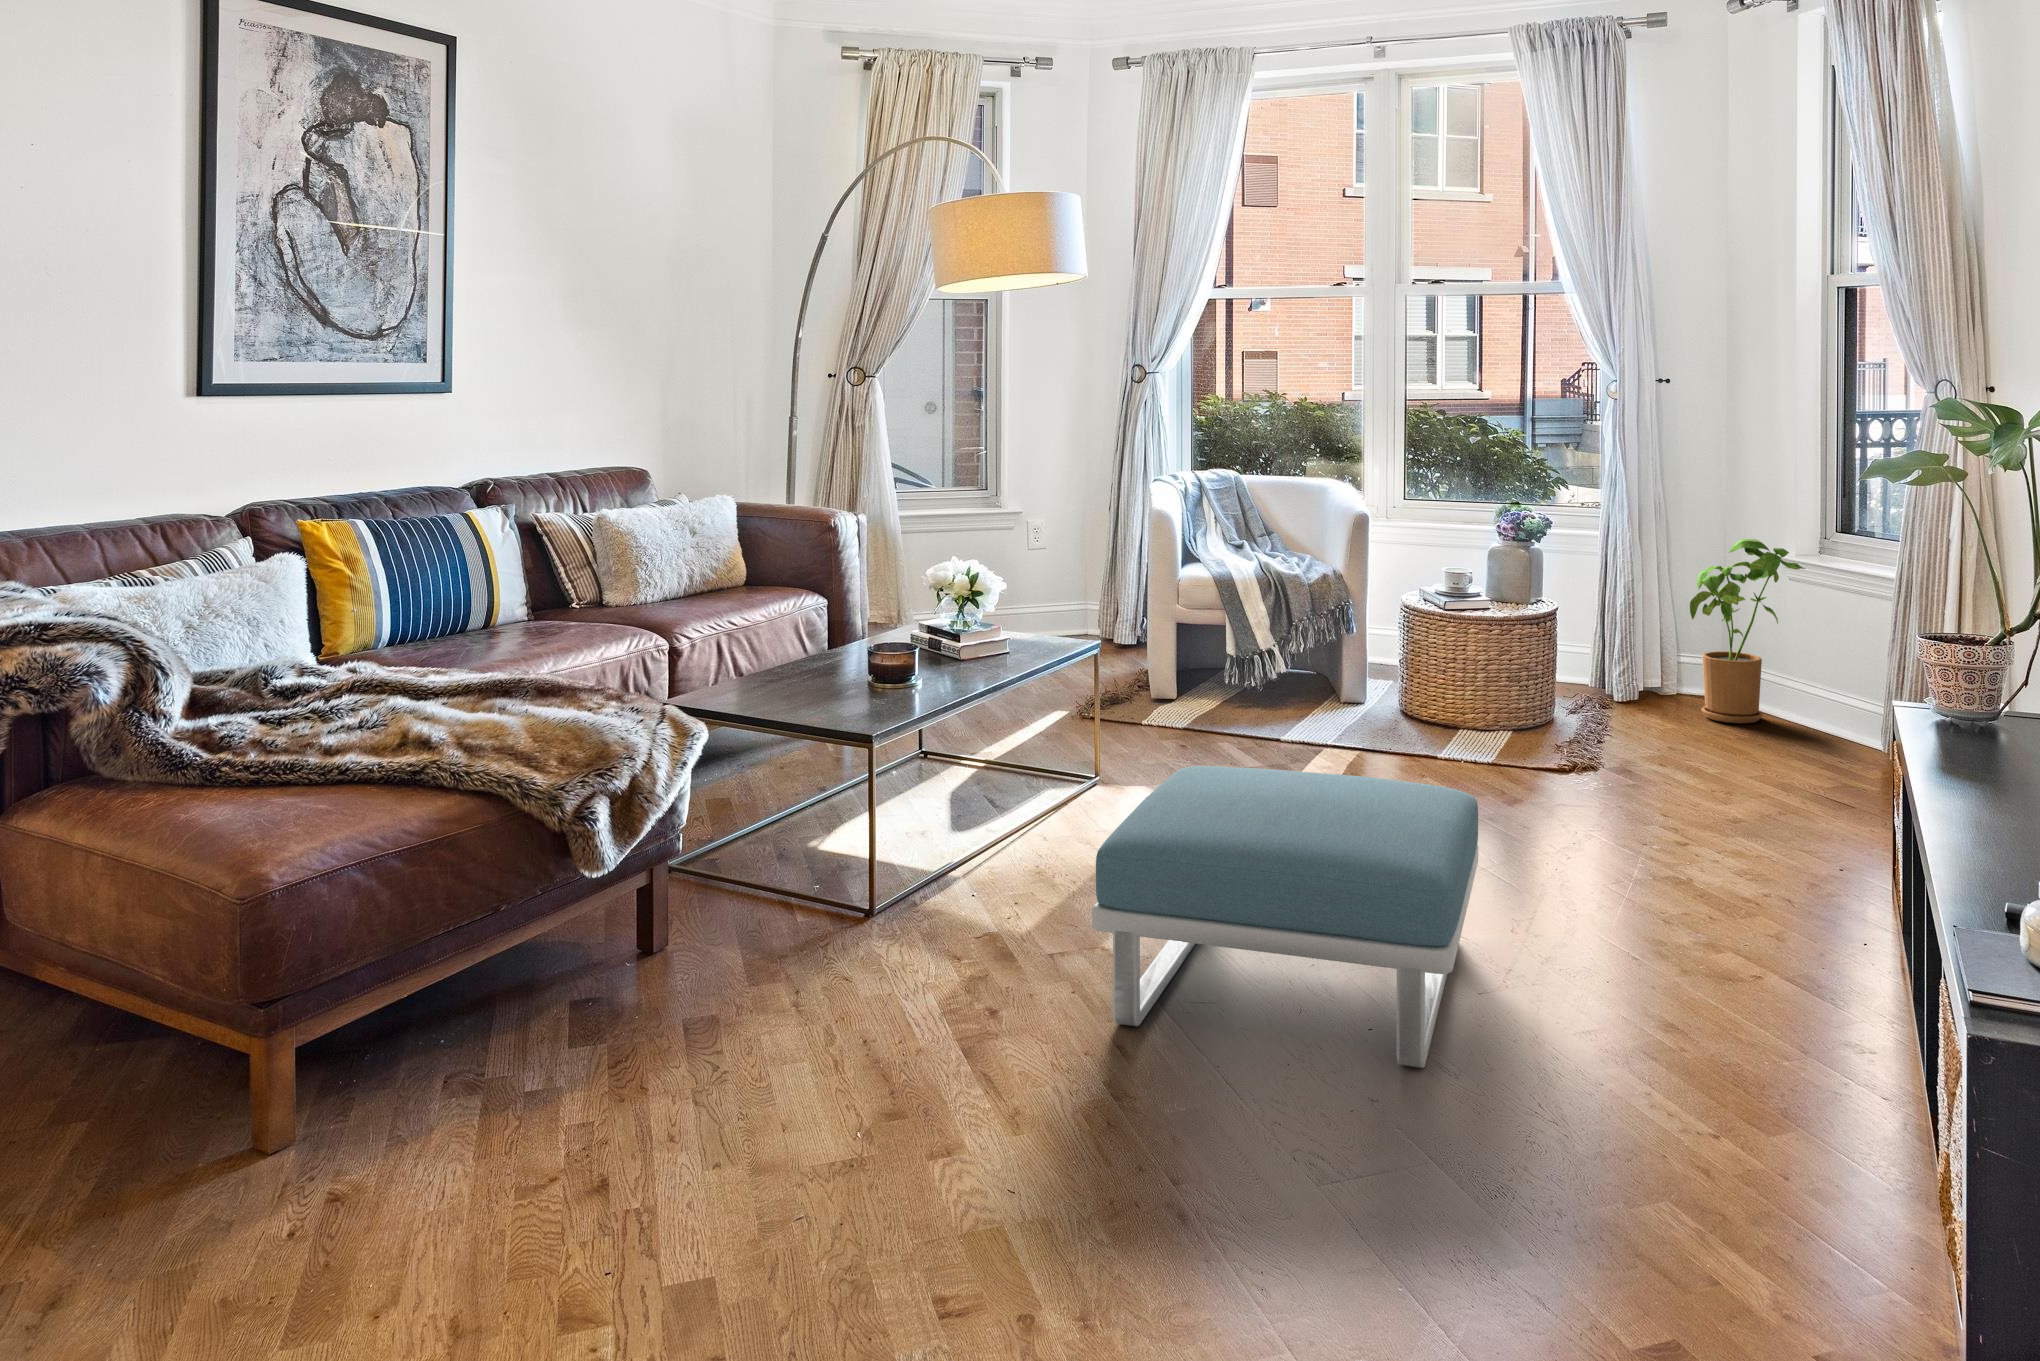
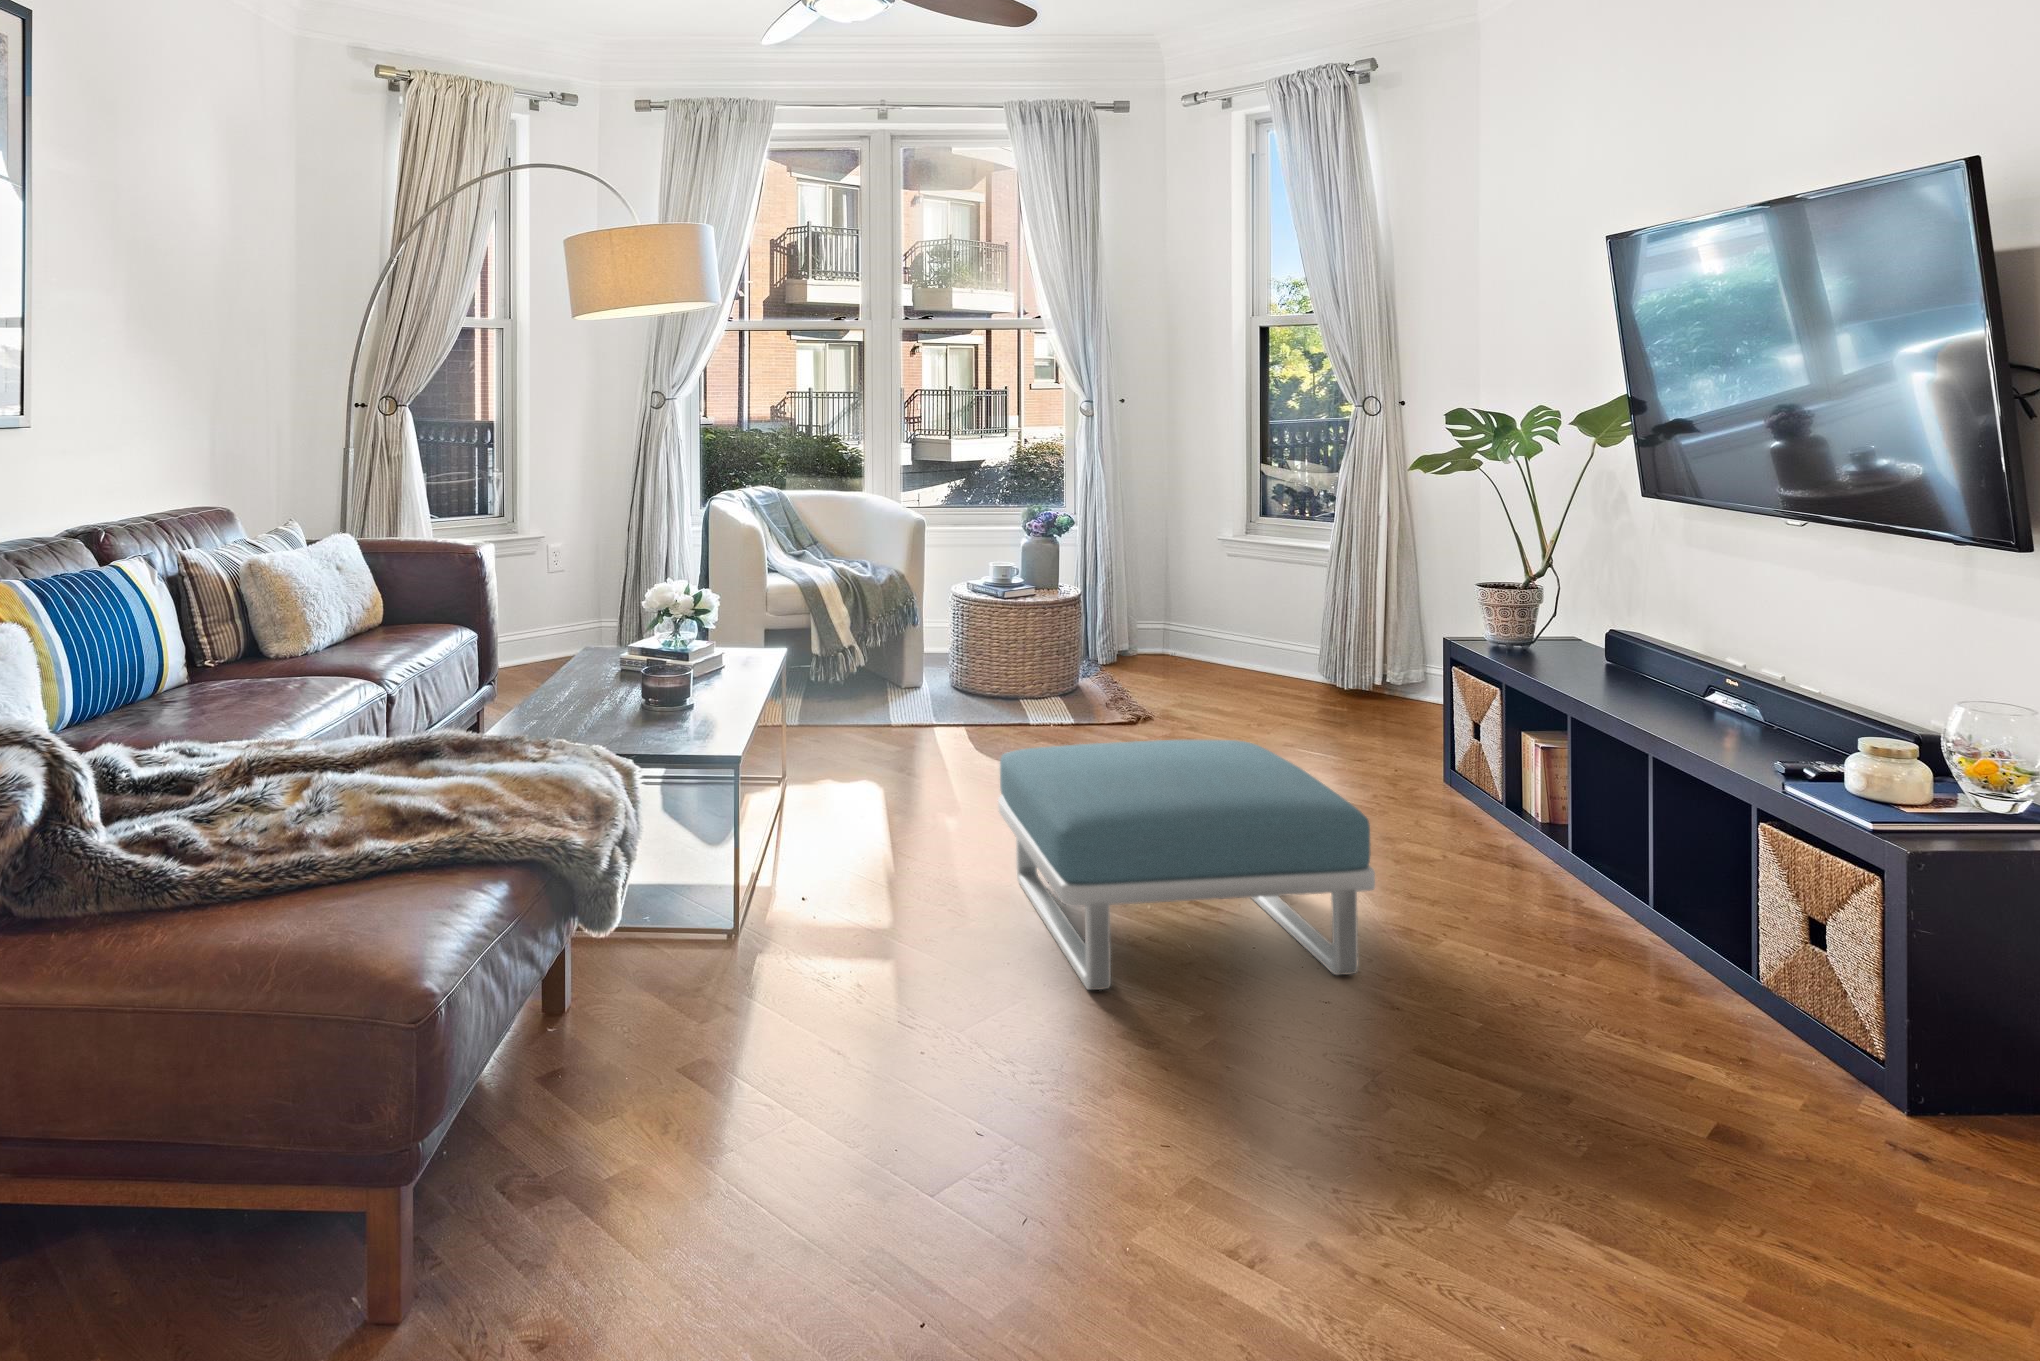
house plant: present [1690,539,1805,723] -> none [1166,524,1254,674]

